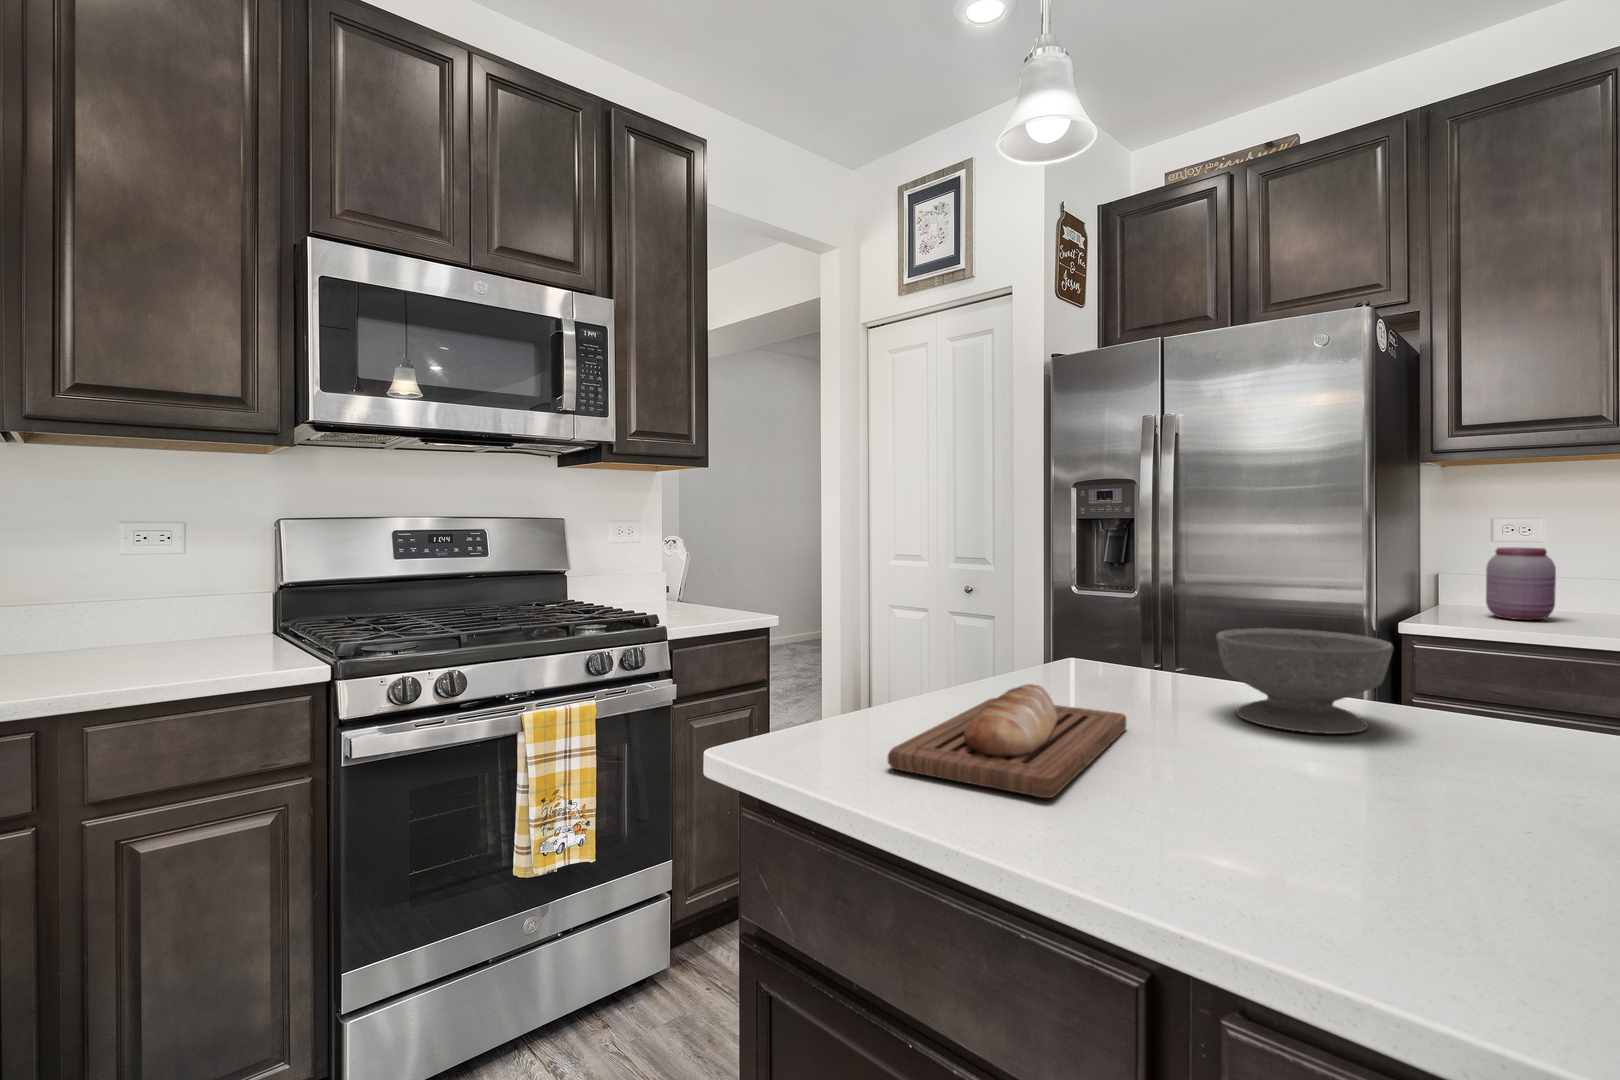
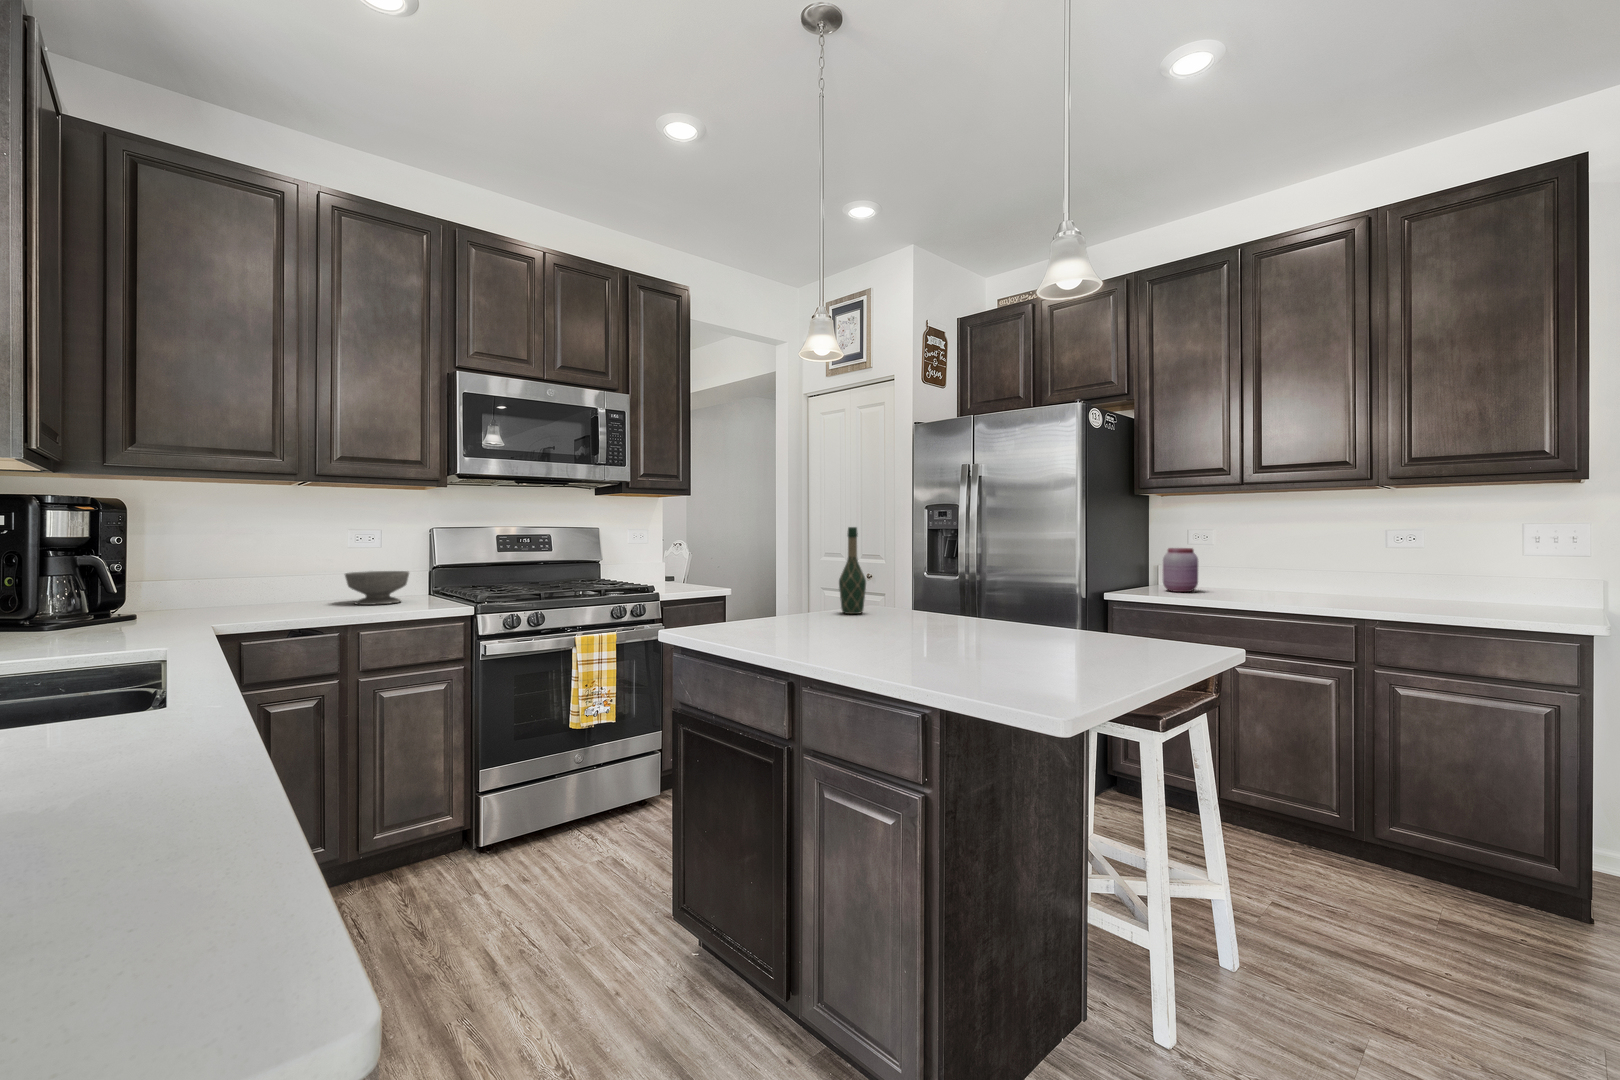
wine bottle: none [1044,513,1101,687] -> present [839,527,866,614]
bowl: present [1216,628,1393,734] -> present [345,571,409,605]
bread loaf: present [888,684,1126,798] -> none [732,605,852,639]

